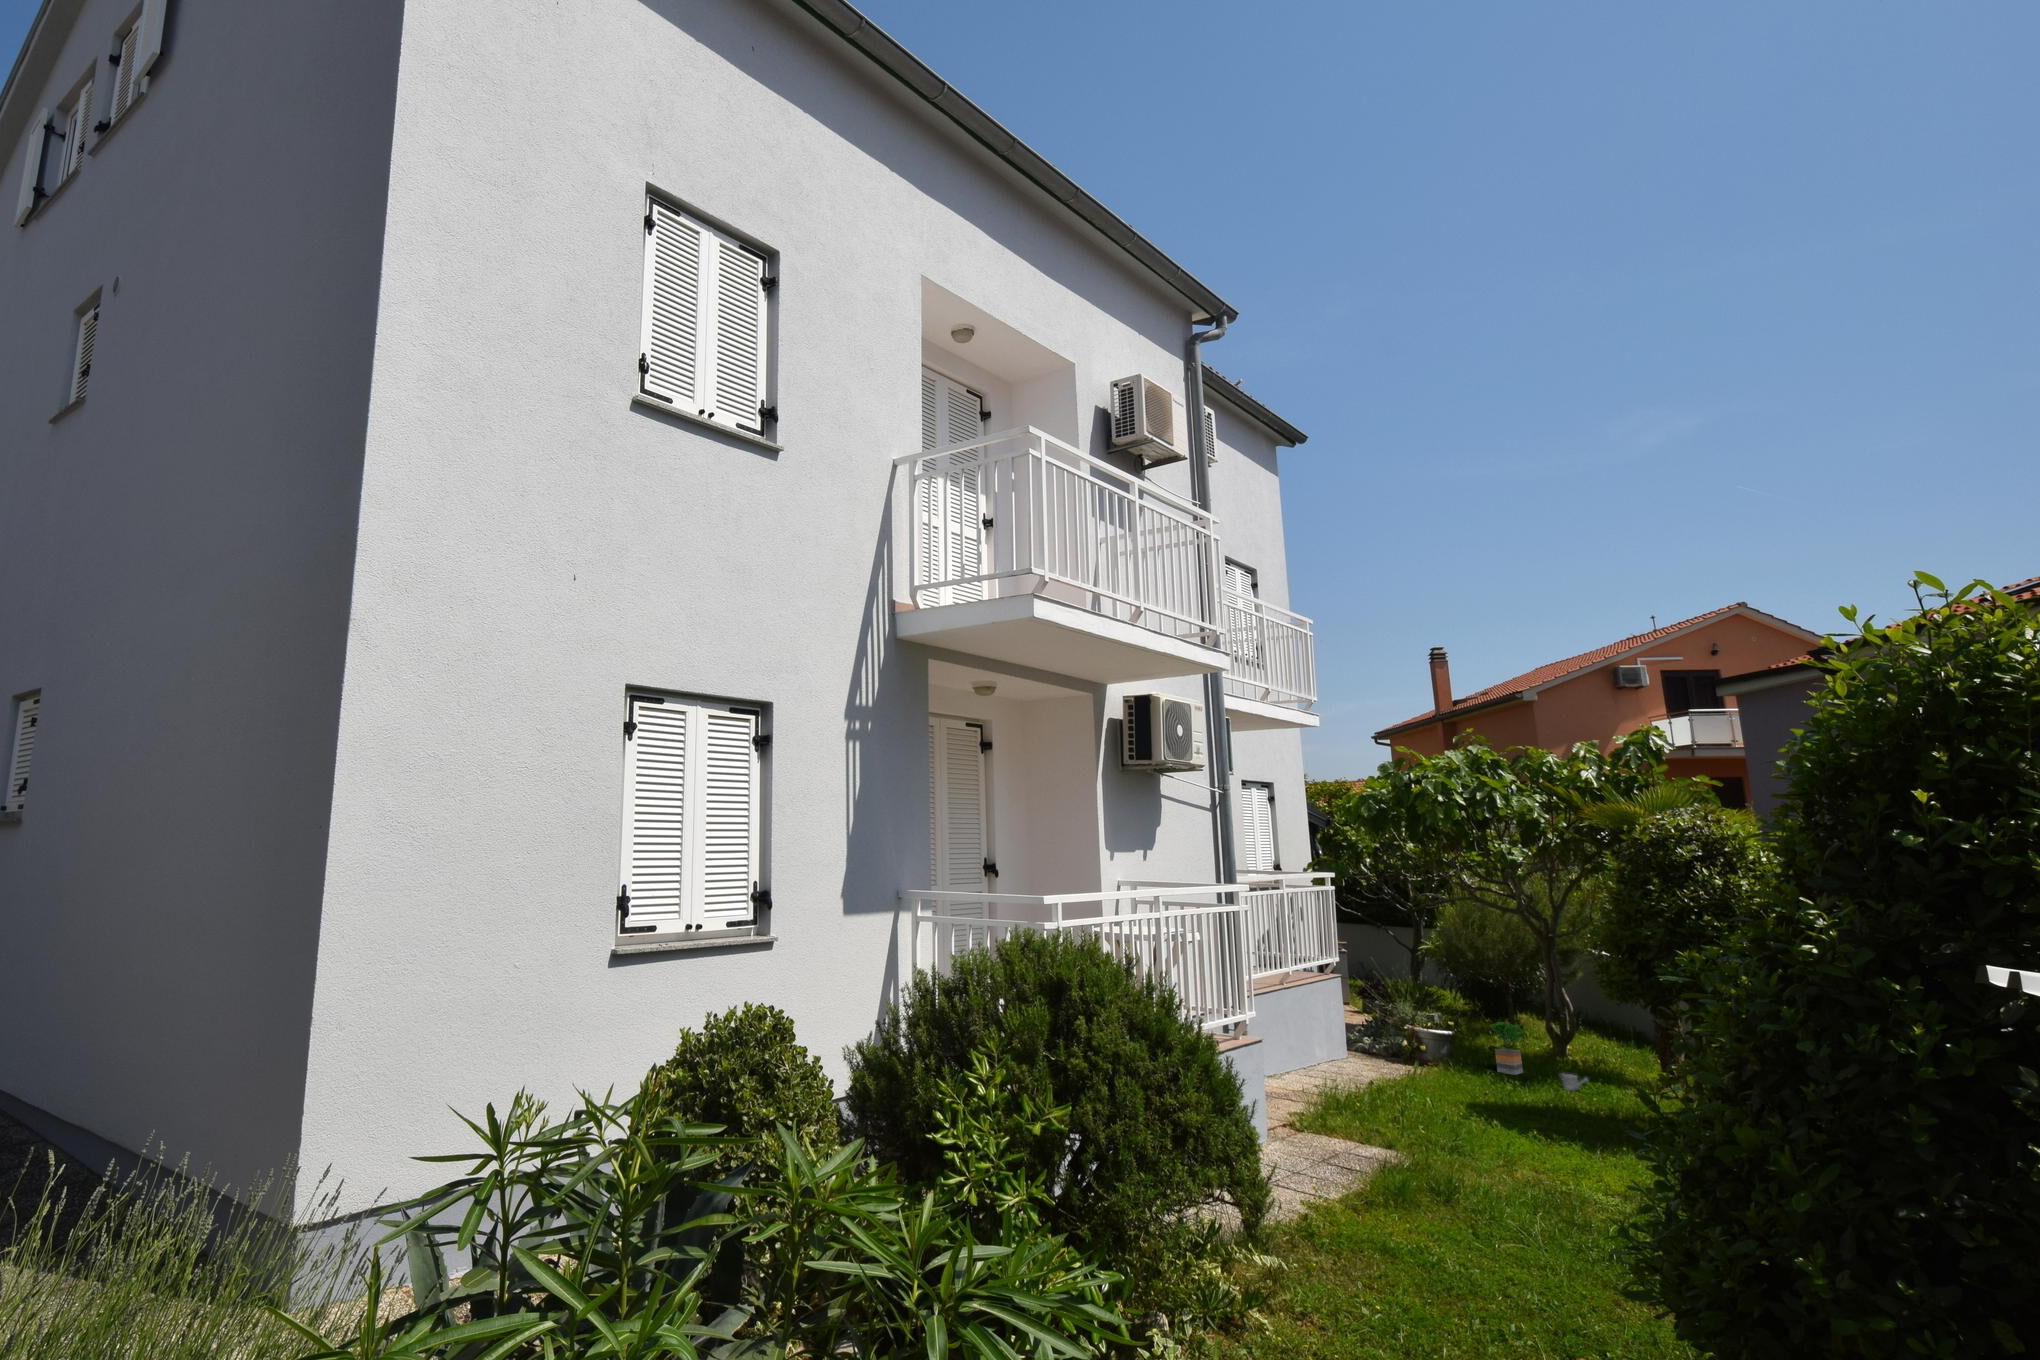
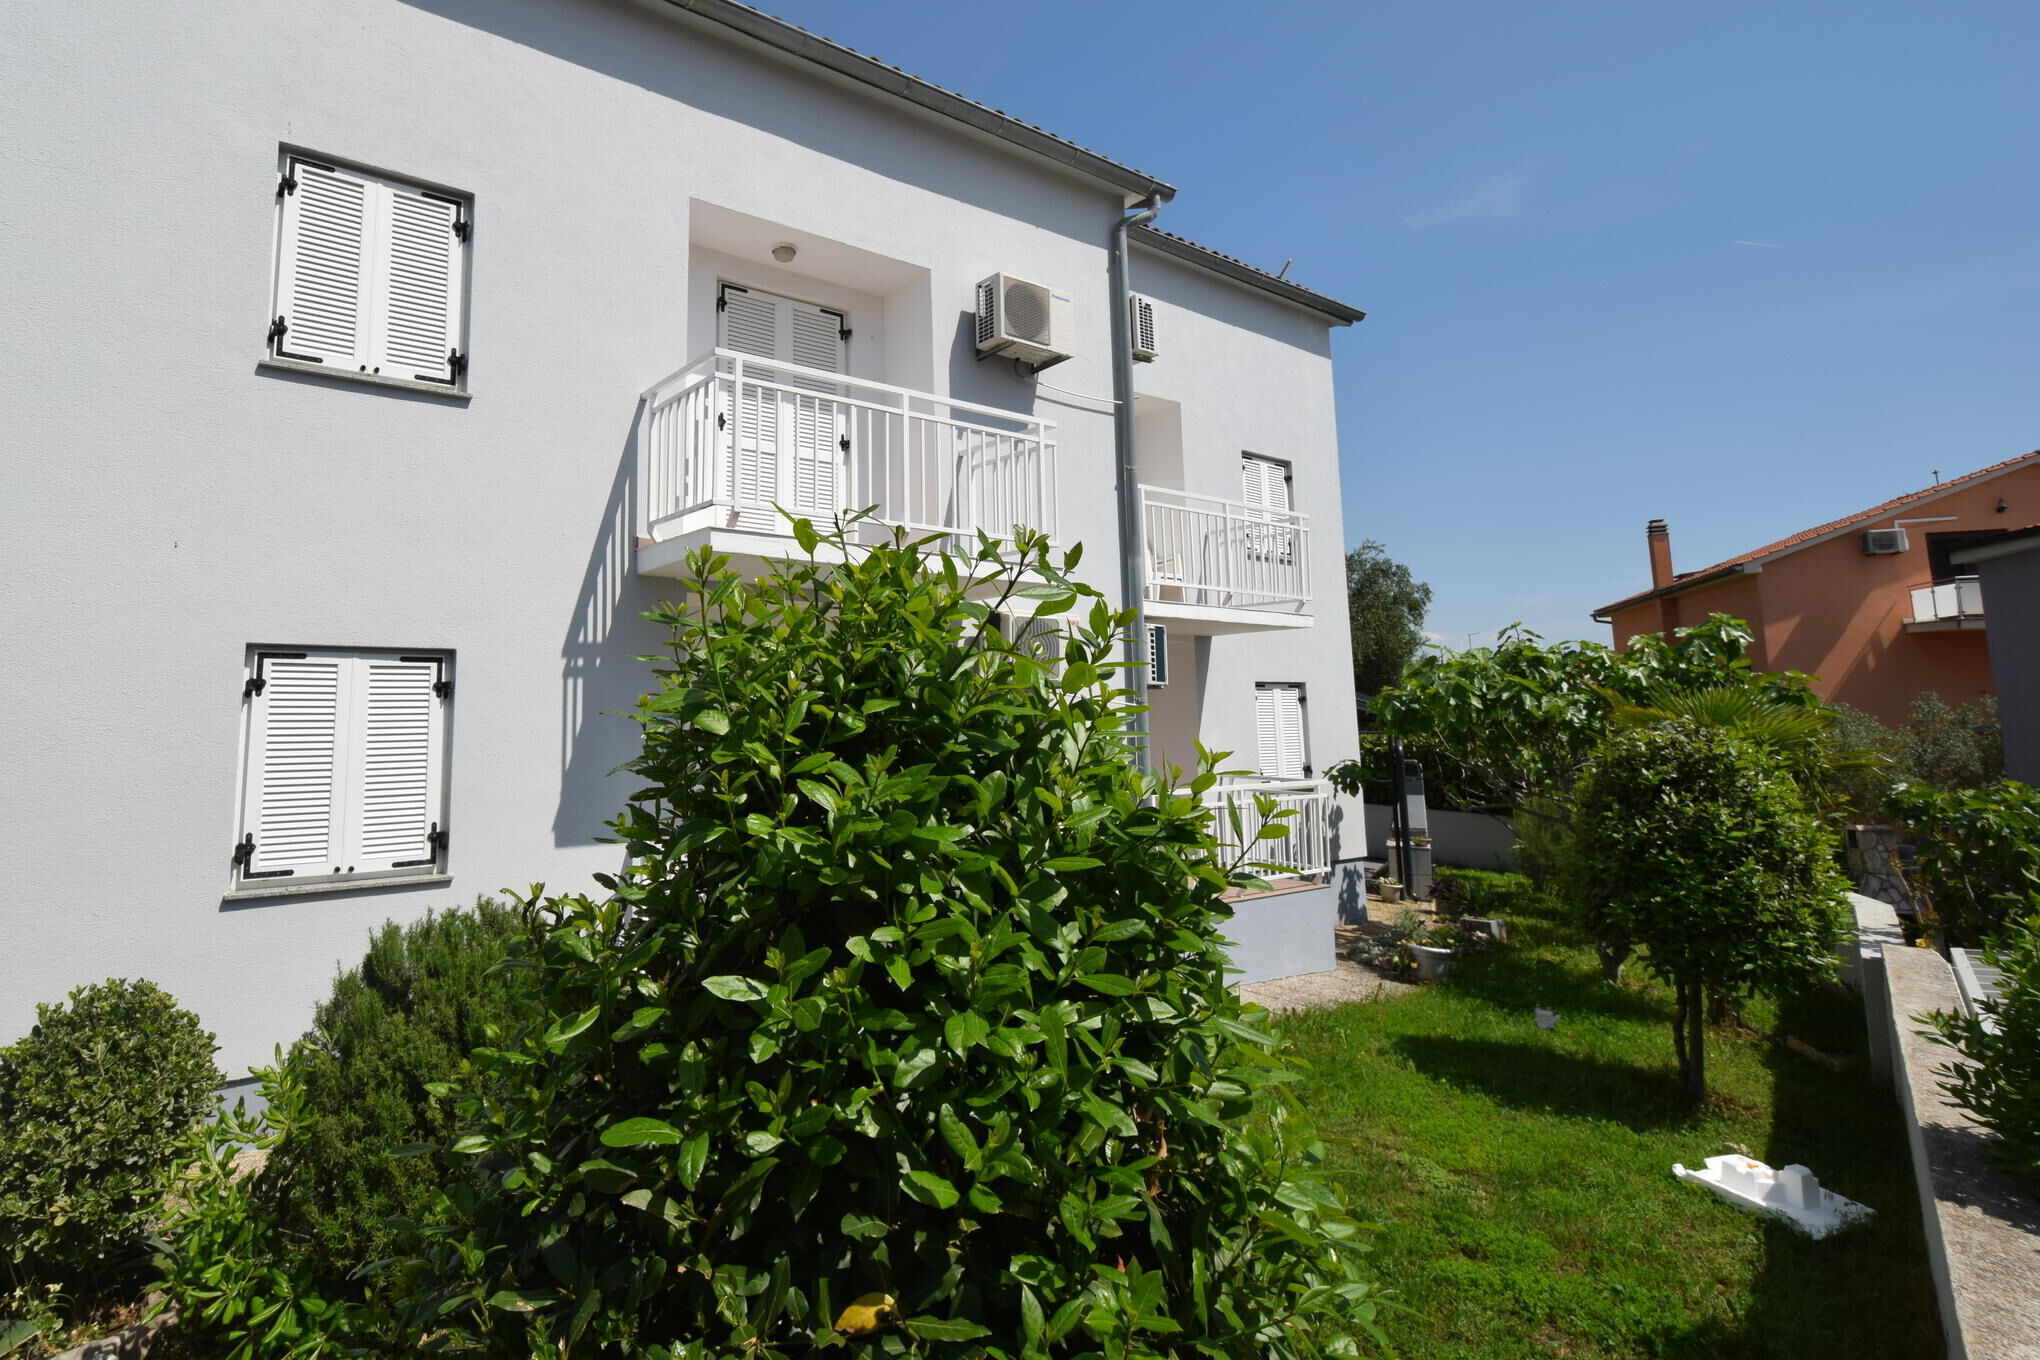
potted tree: present [1492,1022,1524,1075] -> none [1471,948,1511,1008]

